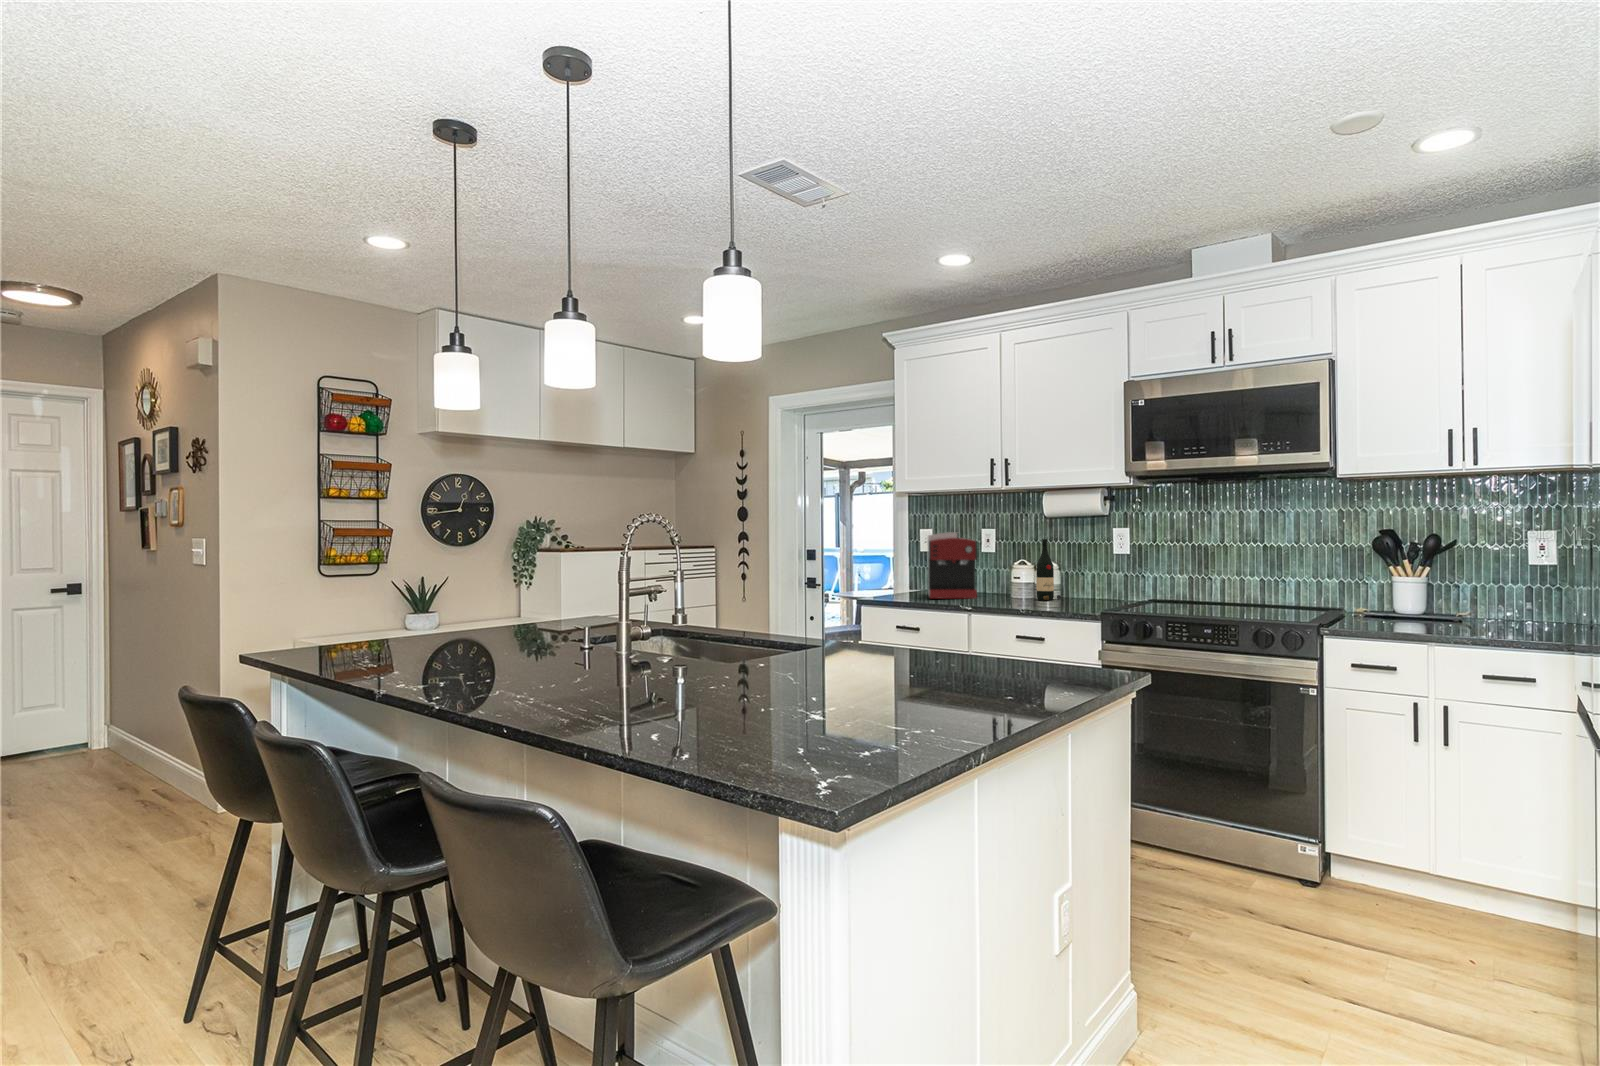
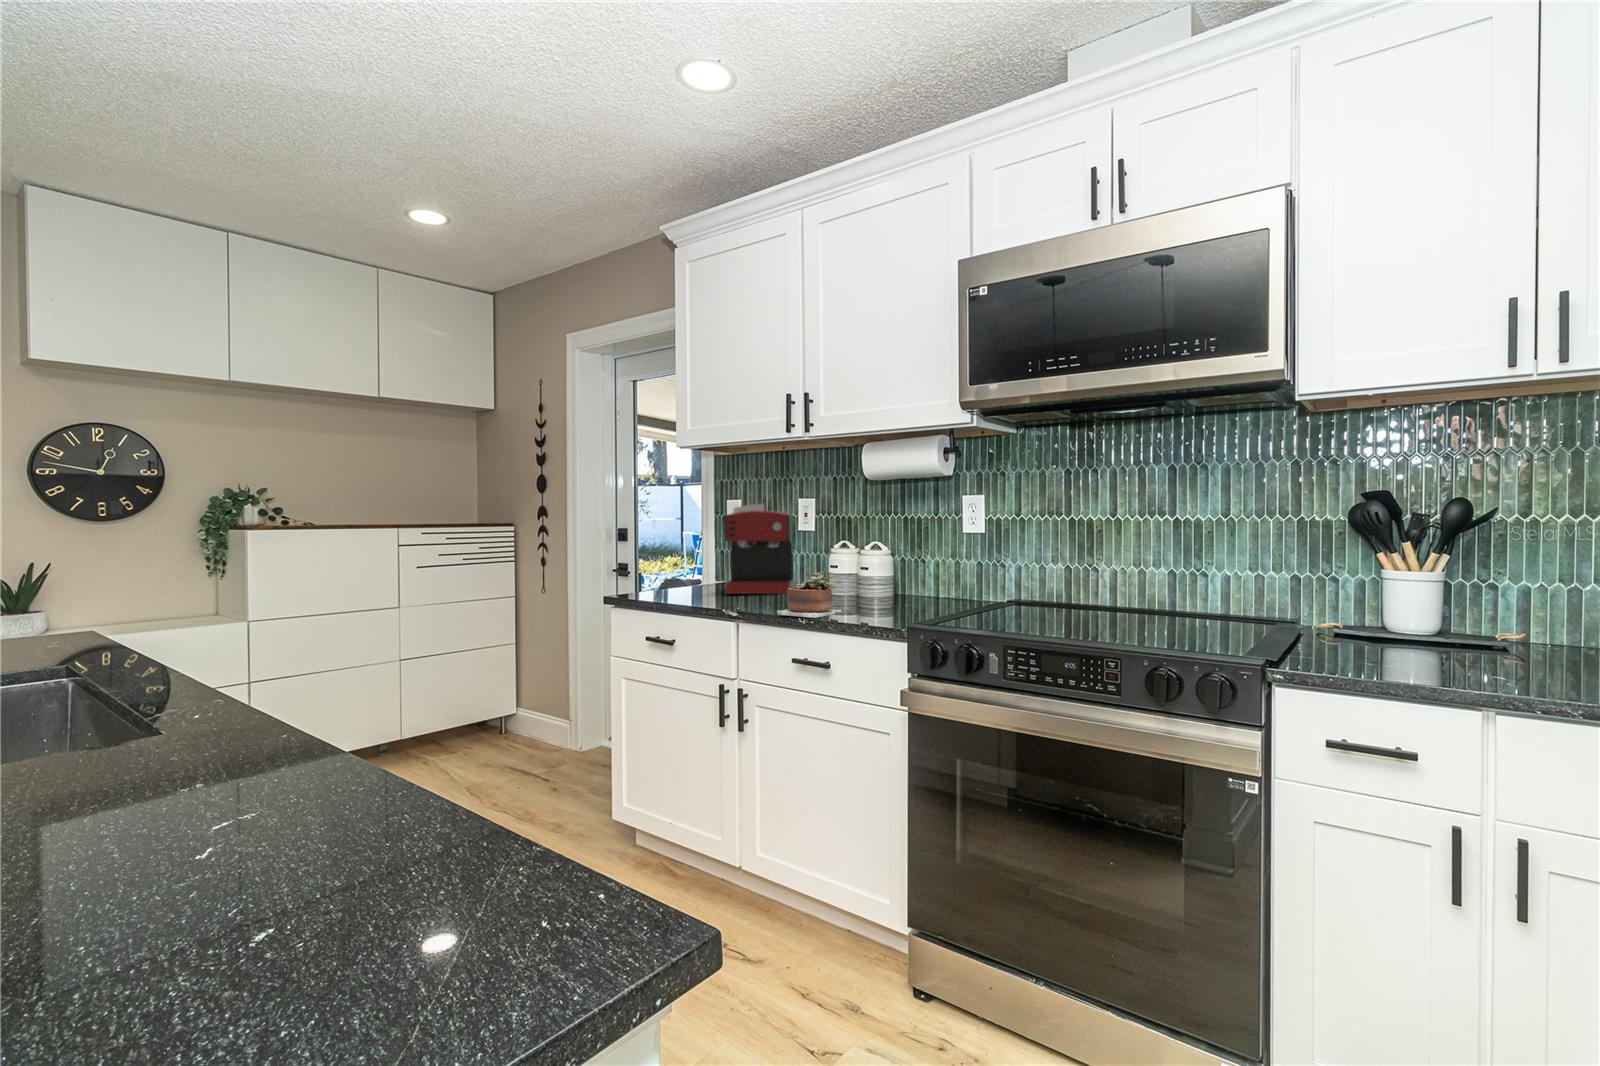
wine bottle: present [1036,539,1061,600] -> none [859,512,894,599]
succulent plant: none [993,580,1037,610] -> present [777,572,842,618]

